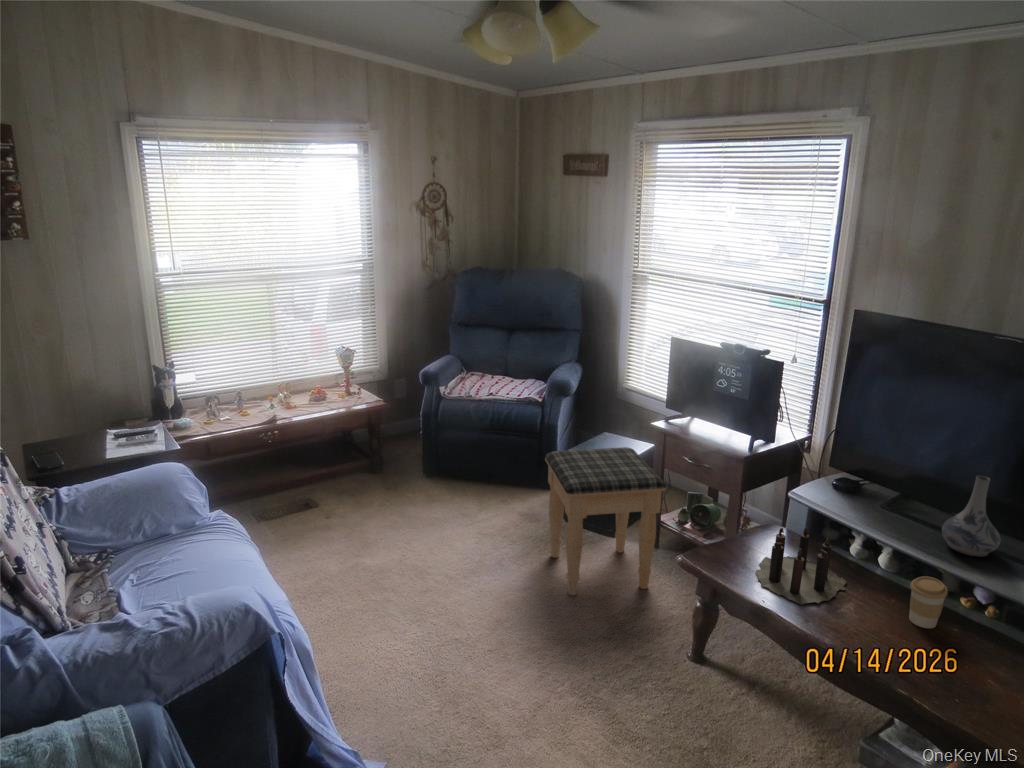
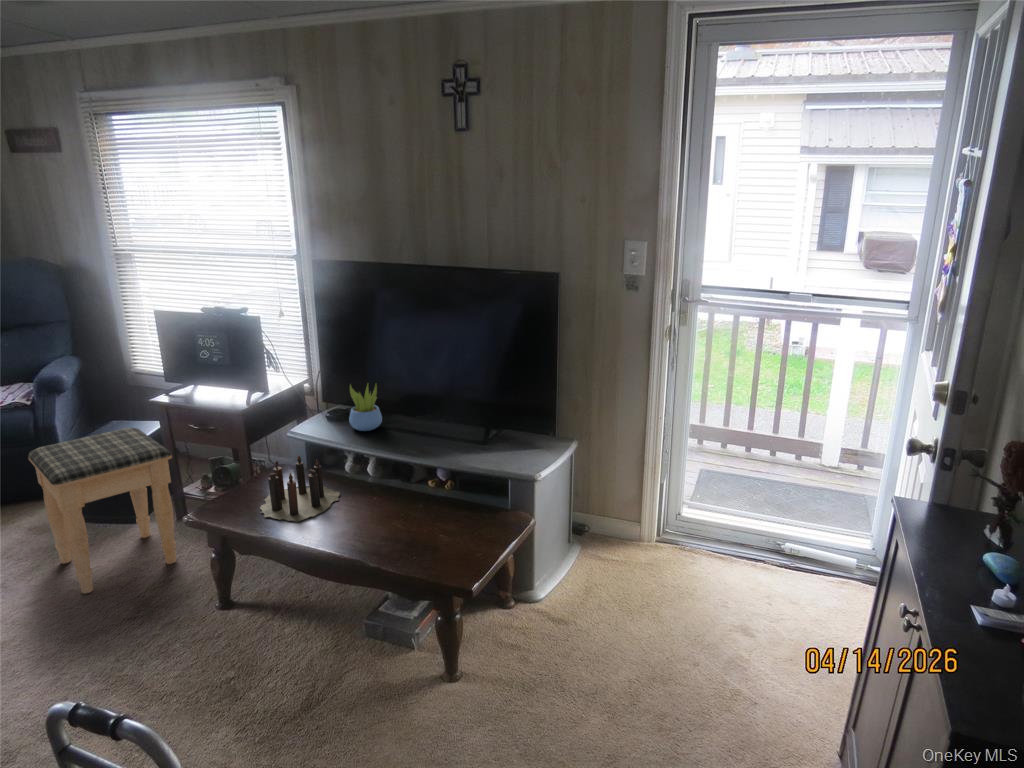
succulent plant: none [863,457,909,515] -> present [349,385,382,431]
decorative vase: present [942,476,1000,556] -> none [406,380,447,445]
coffee cup: present [909,576,948,628] -> none [383,468,410,510]

